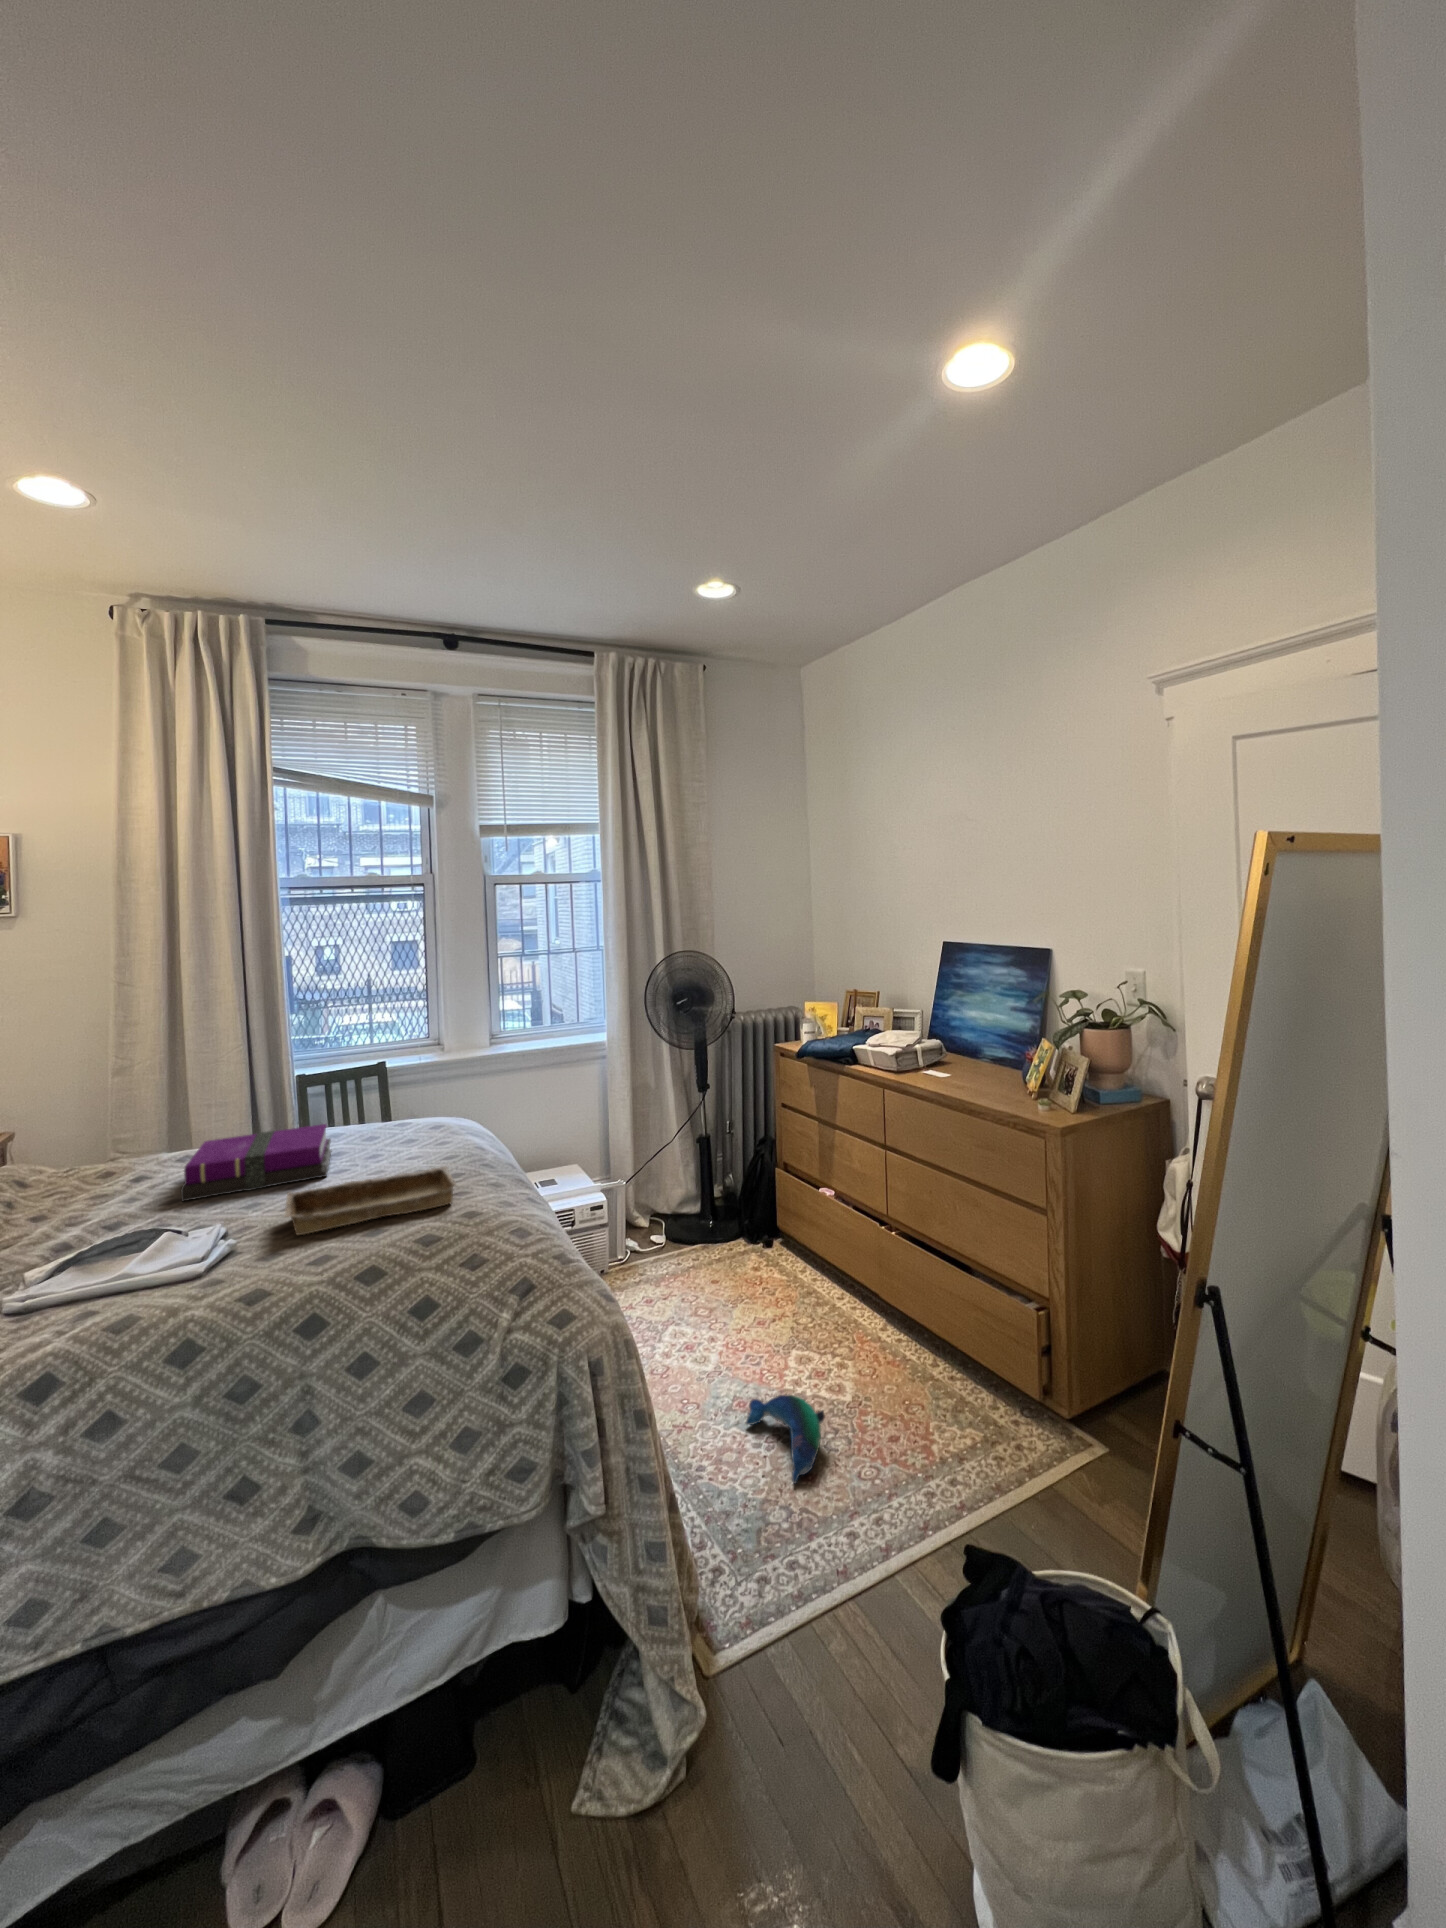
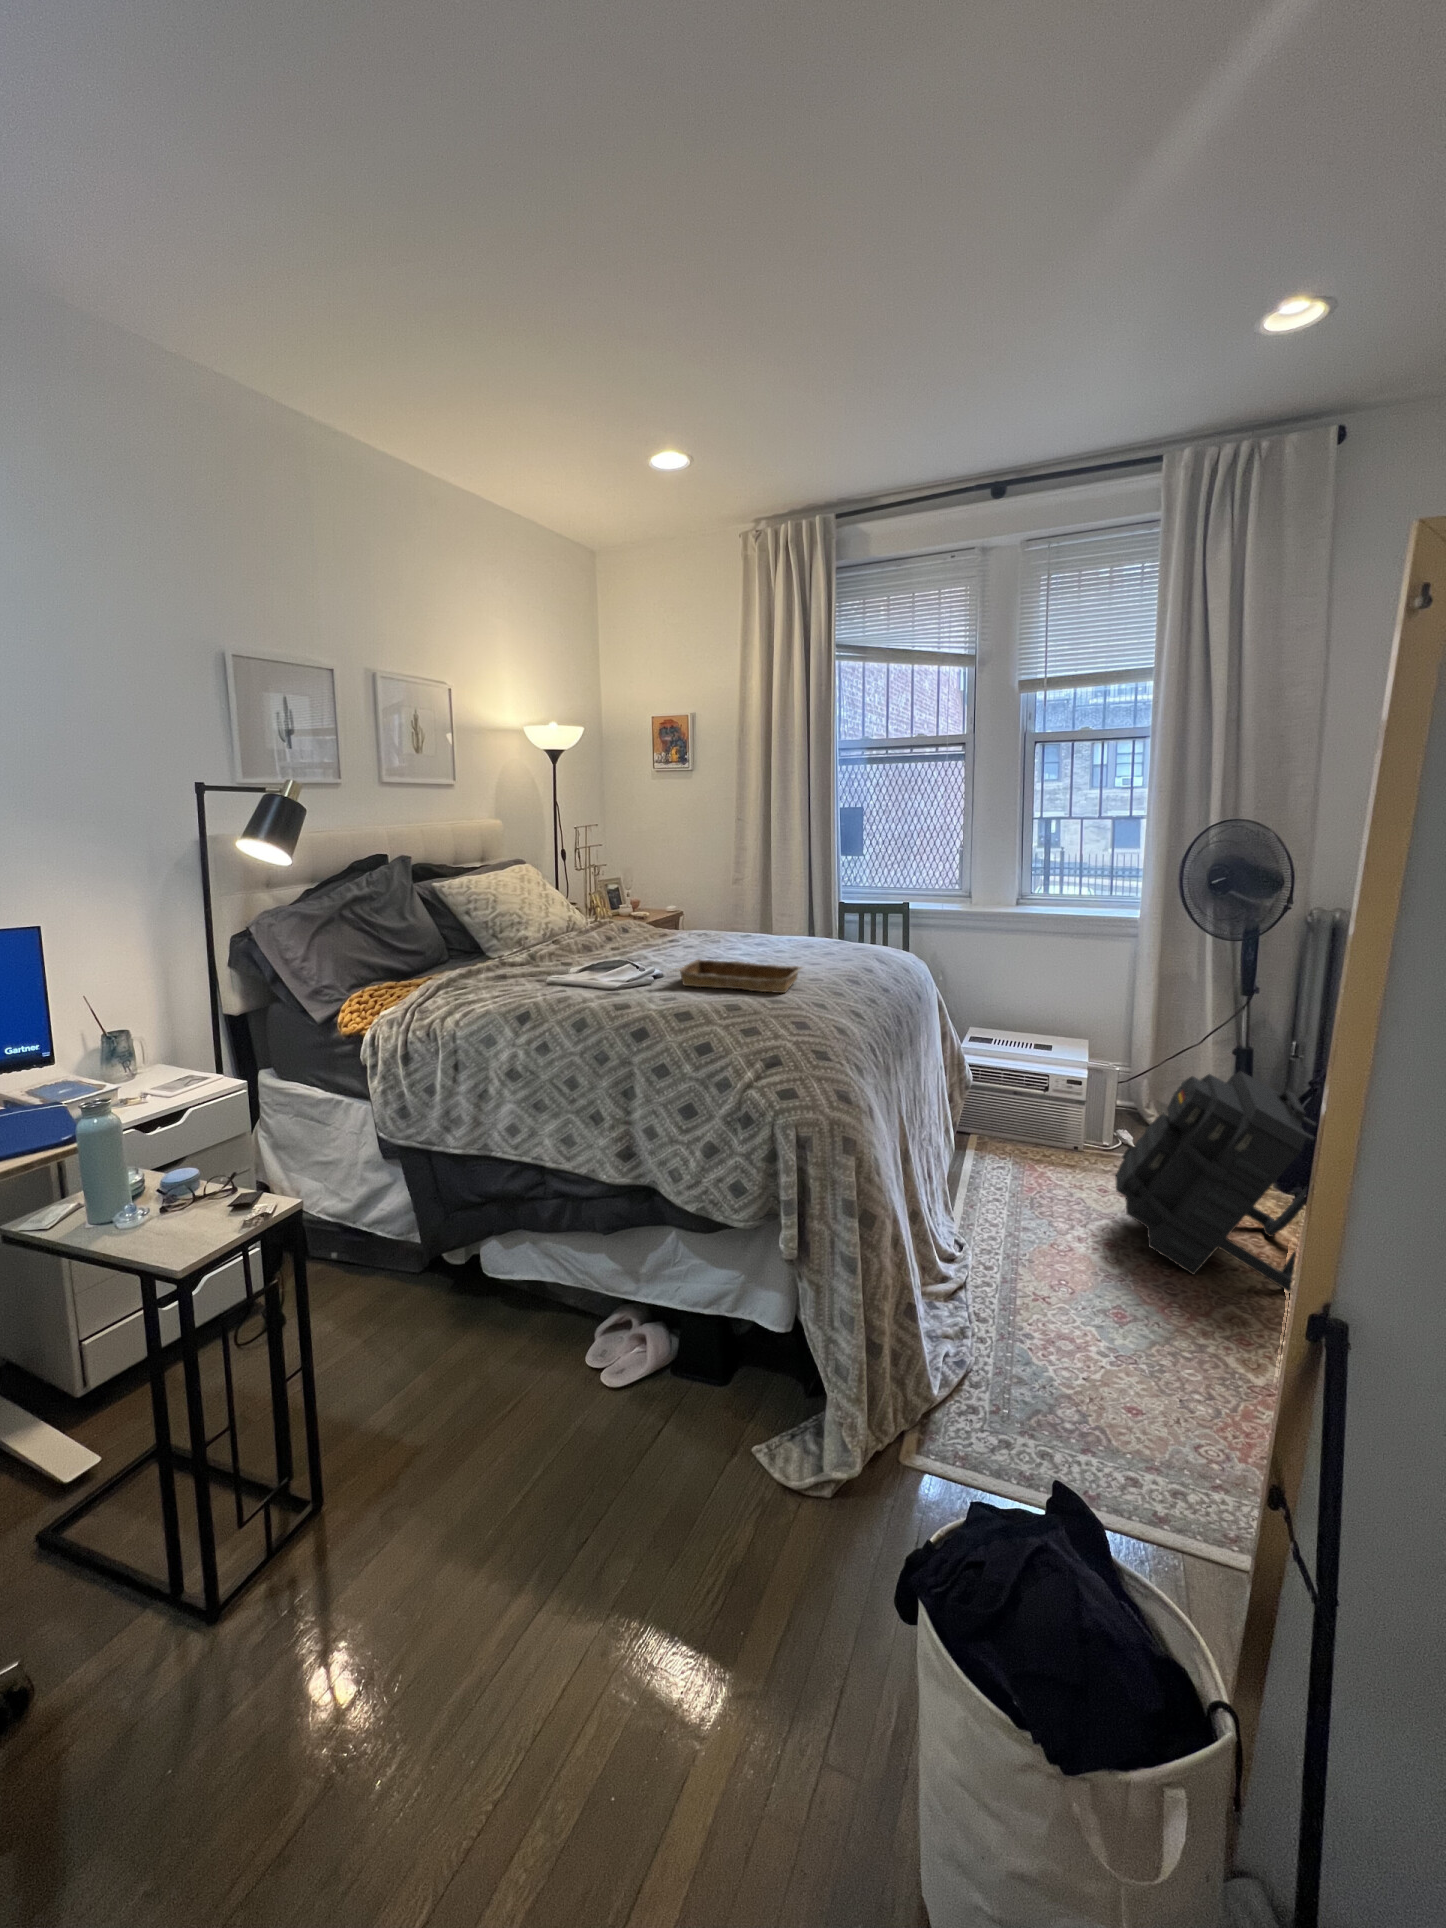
notebook: present [181,1124,332,1201] -> none [669,922,779,961]
backpack: none [675,1160,839,1341] -> present [1115,1071,1316,1292]
plush toy: present [746,1395,825,1483] -> none [1104,1313,1190,1406]

